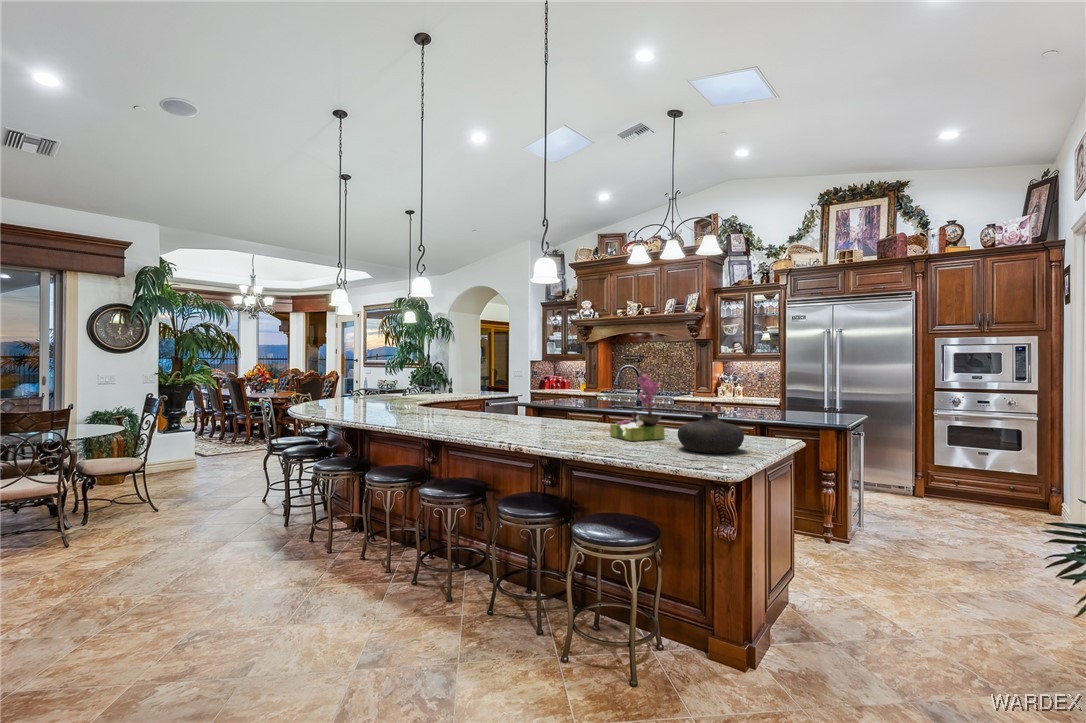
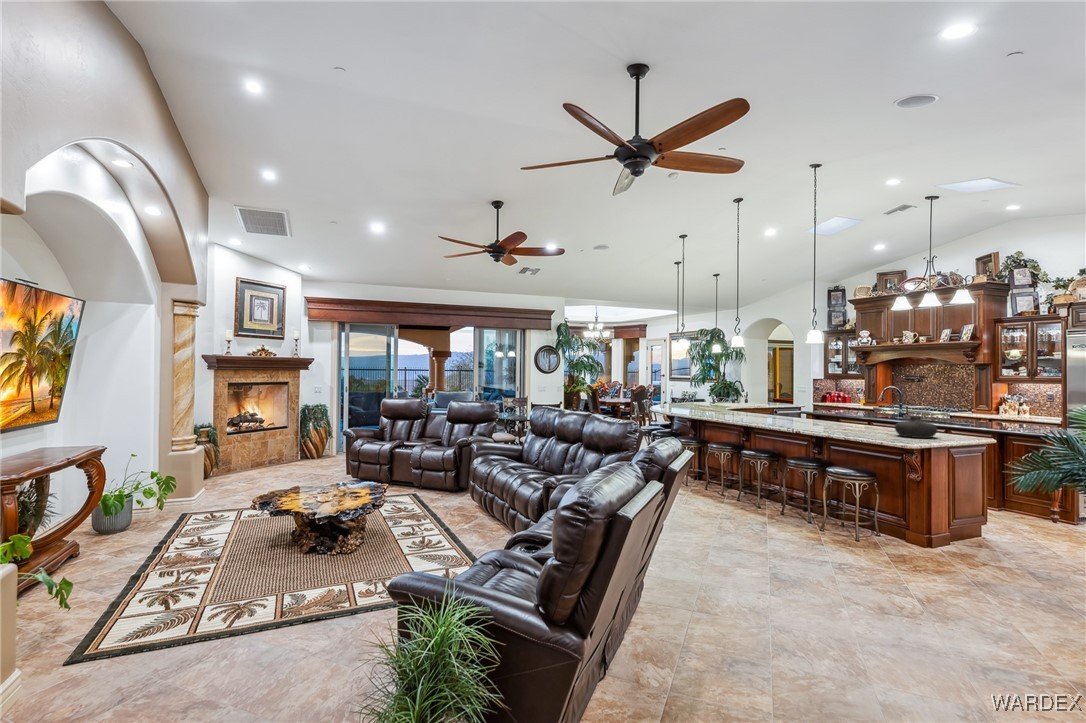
flower arrangement: present [610,375,664,441] -> none [858,393,893,432]

